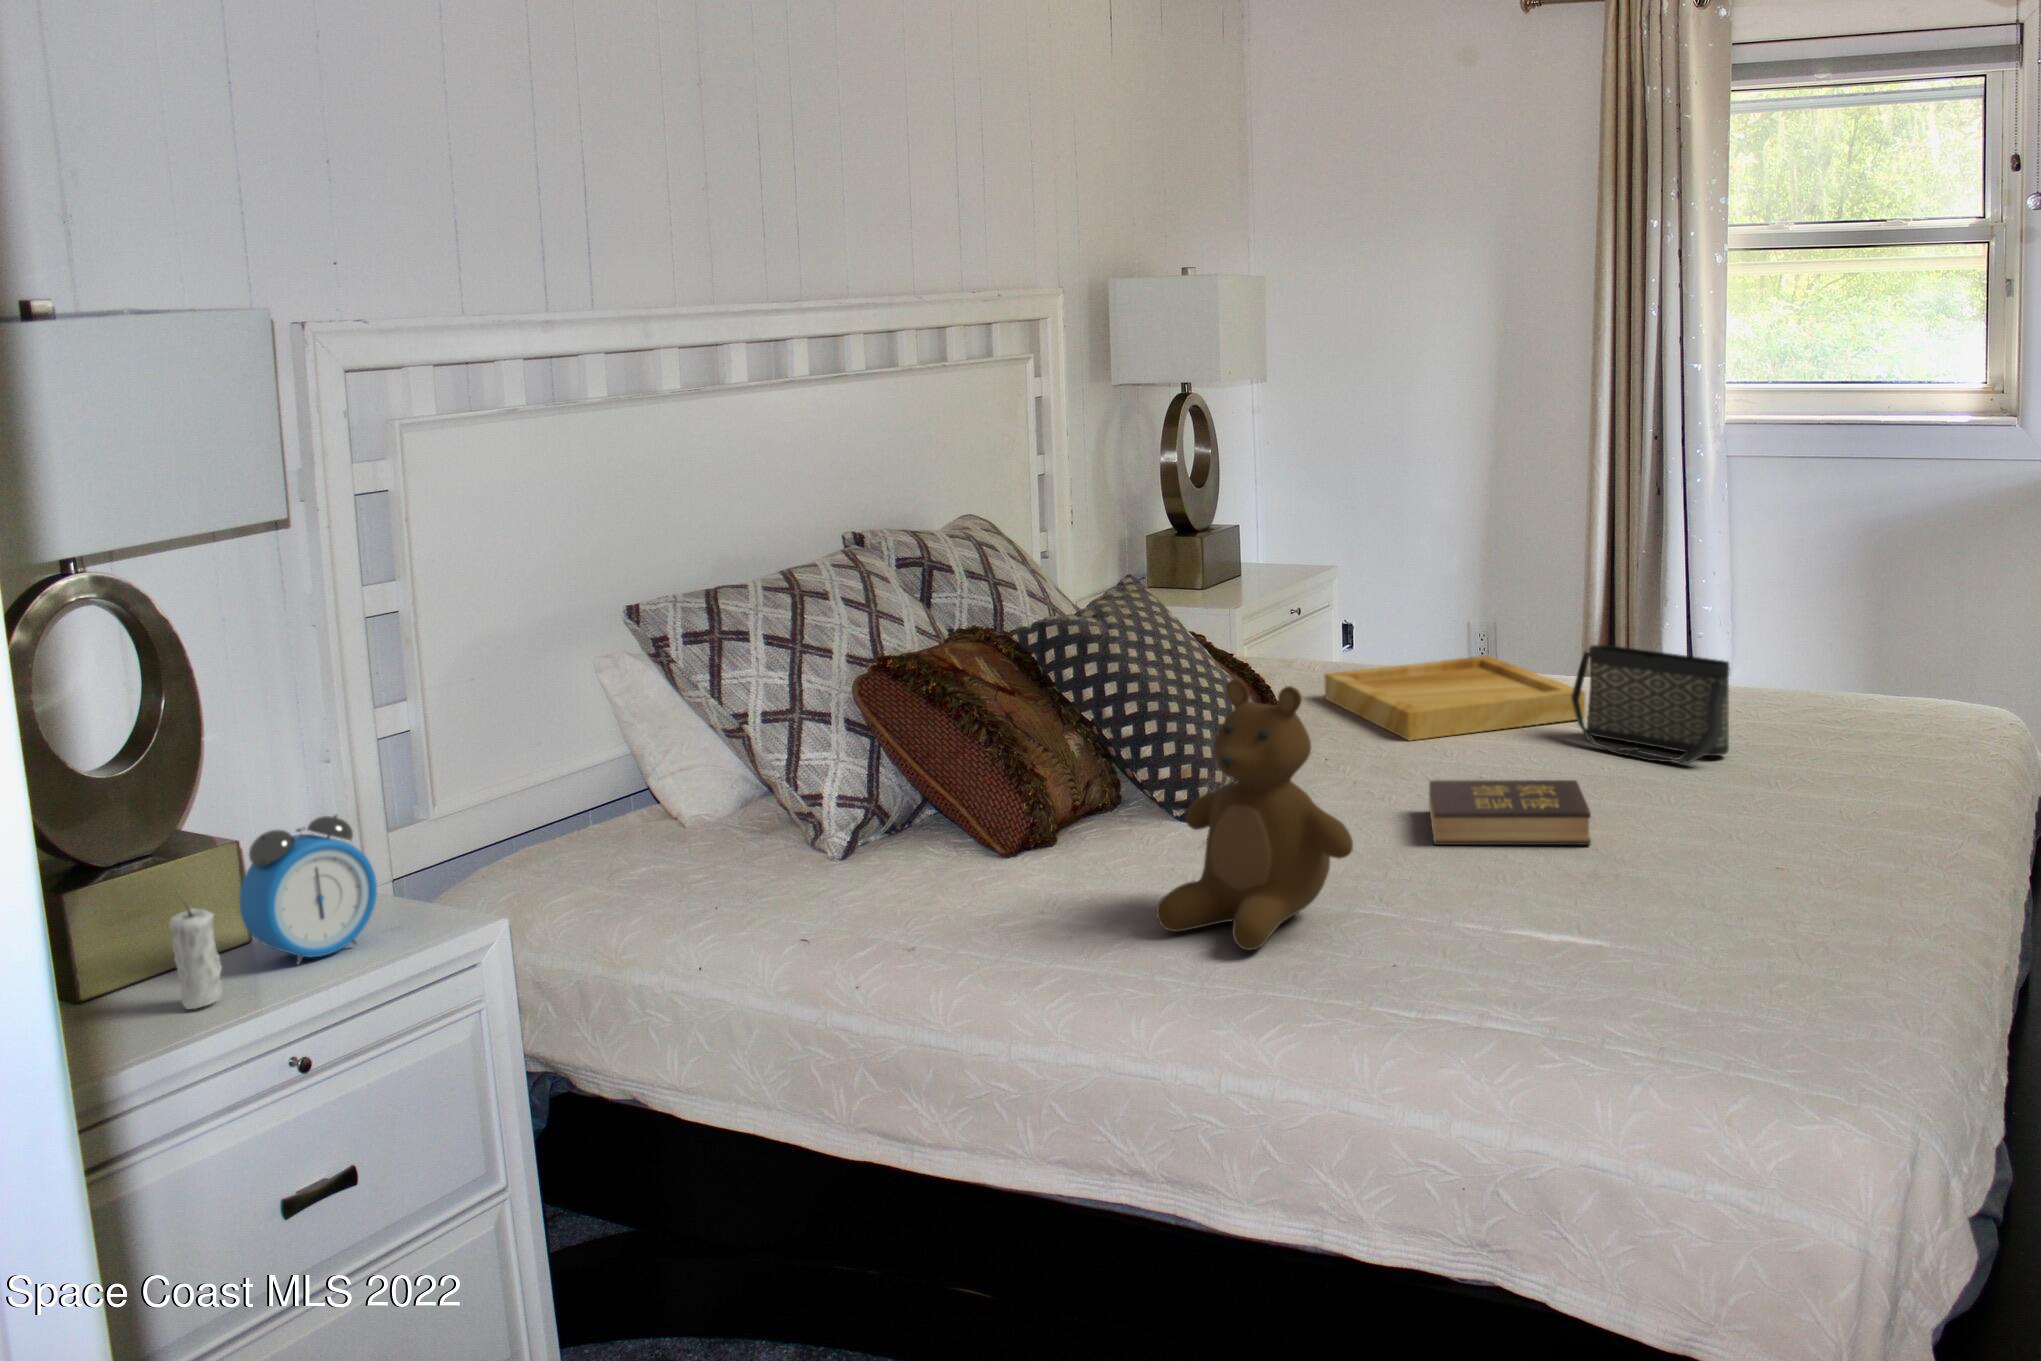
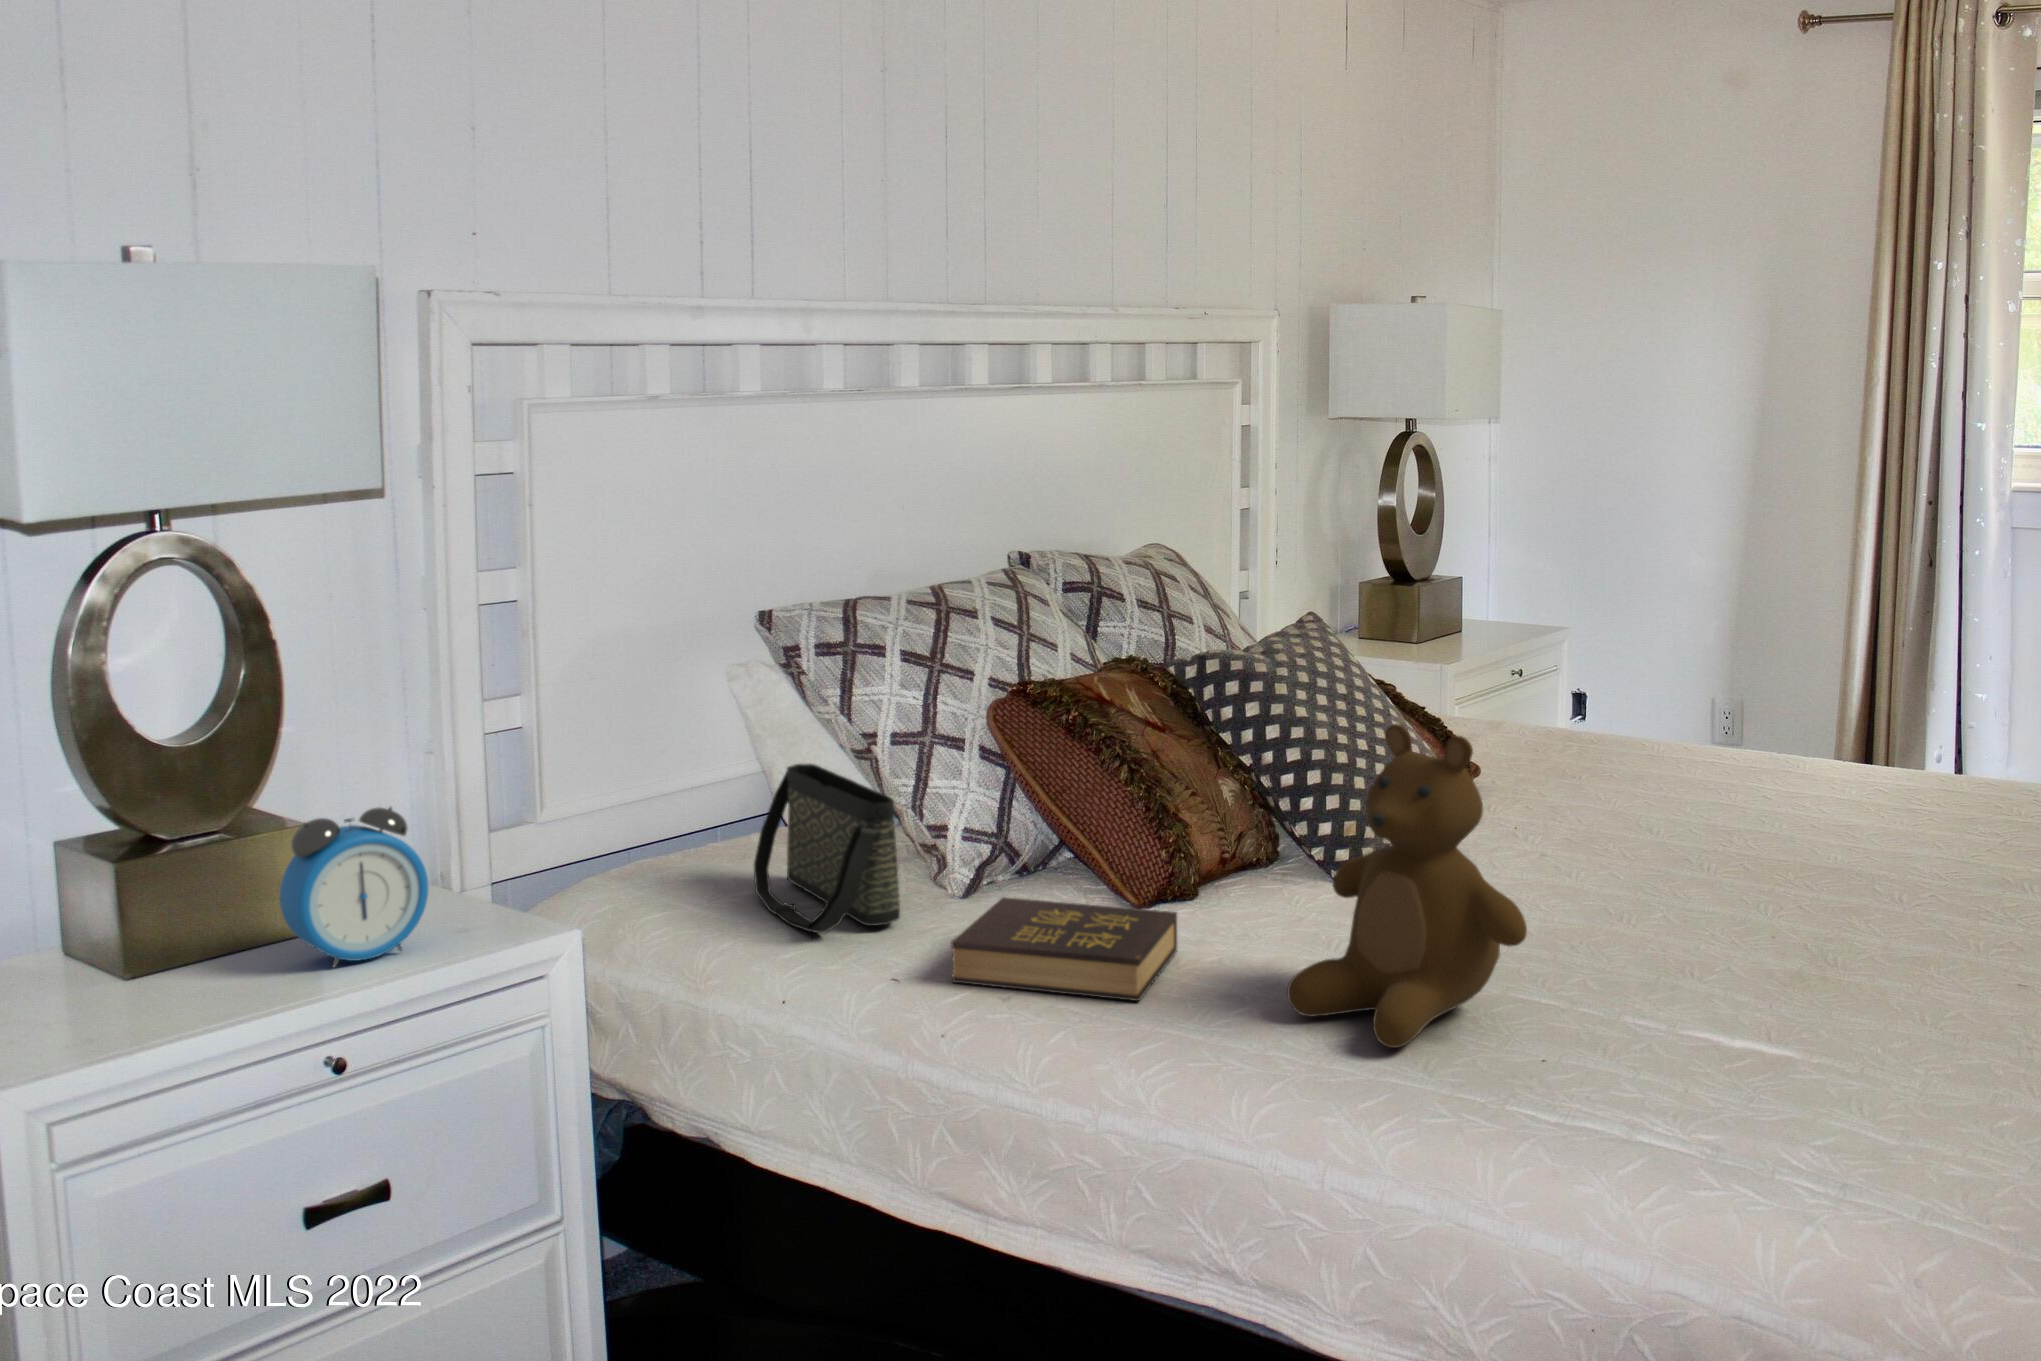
handbag: present [1571,645,1730,763] -> present [754,764,900,934]
tray: present [1324,656,1585,741] -> none [1528,727,1833,815]
hardback book: present [1429,780,1591,845] -> present [951,897,1177,1001]
candle: present [169,908,222,1009] -> none [185,881,241,1007]

